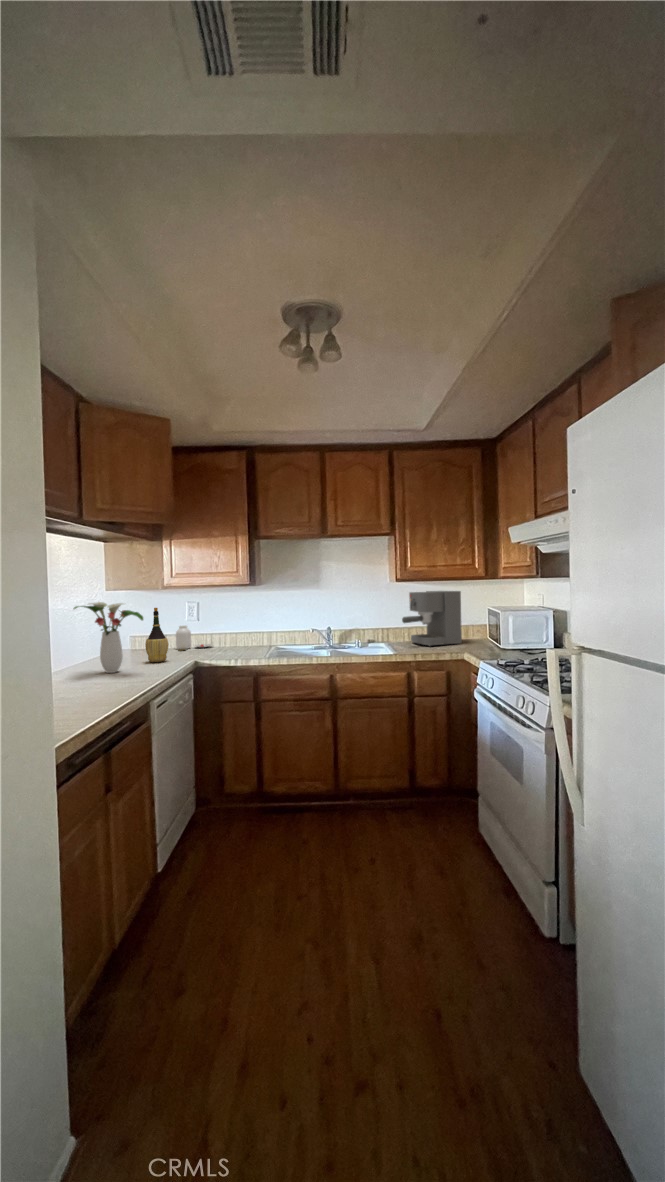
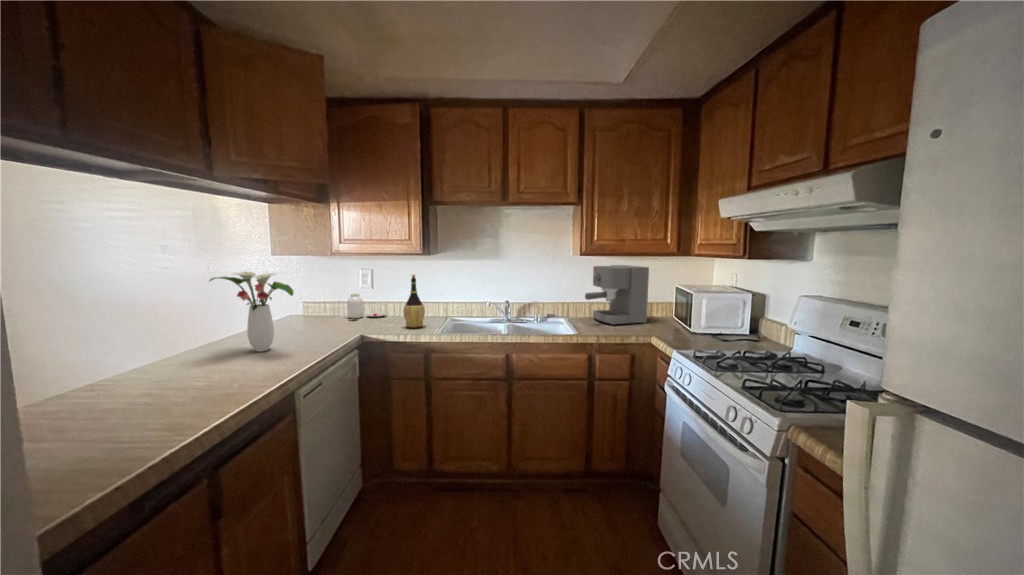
wine bottle: present [145,608,169,662] -> present [403,275,425,328]

